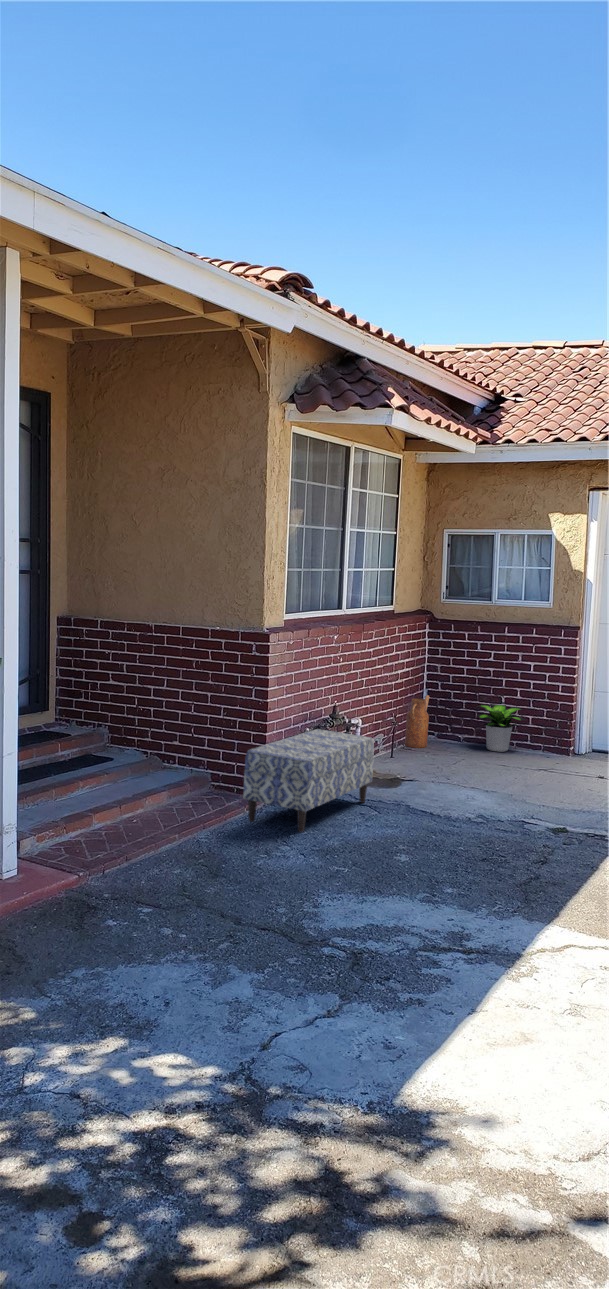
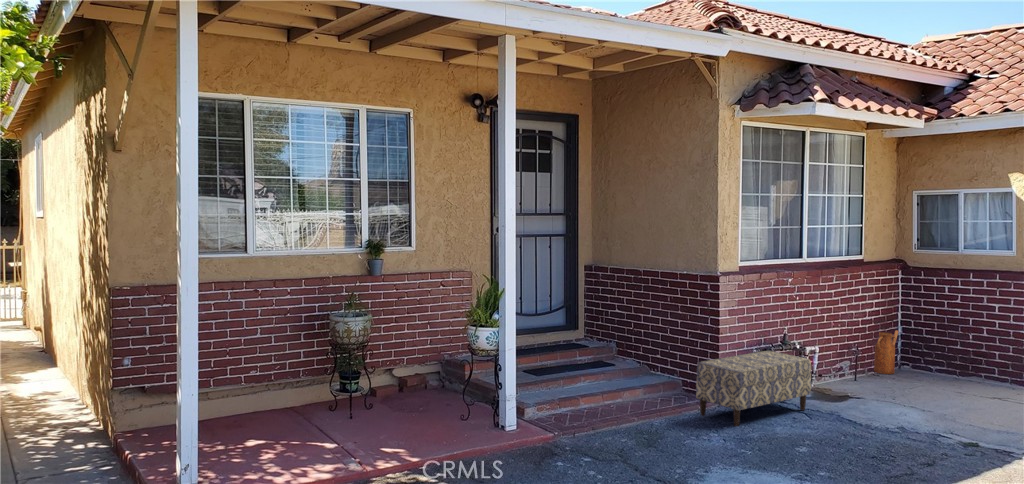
potted plant: present [477,704,526,752] -> none [941,340,991,382]

